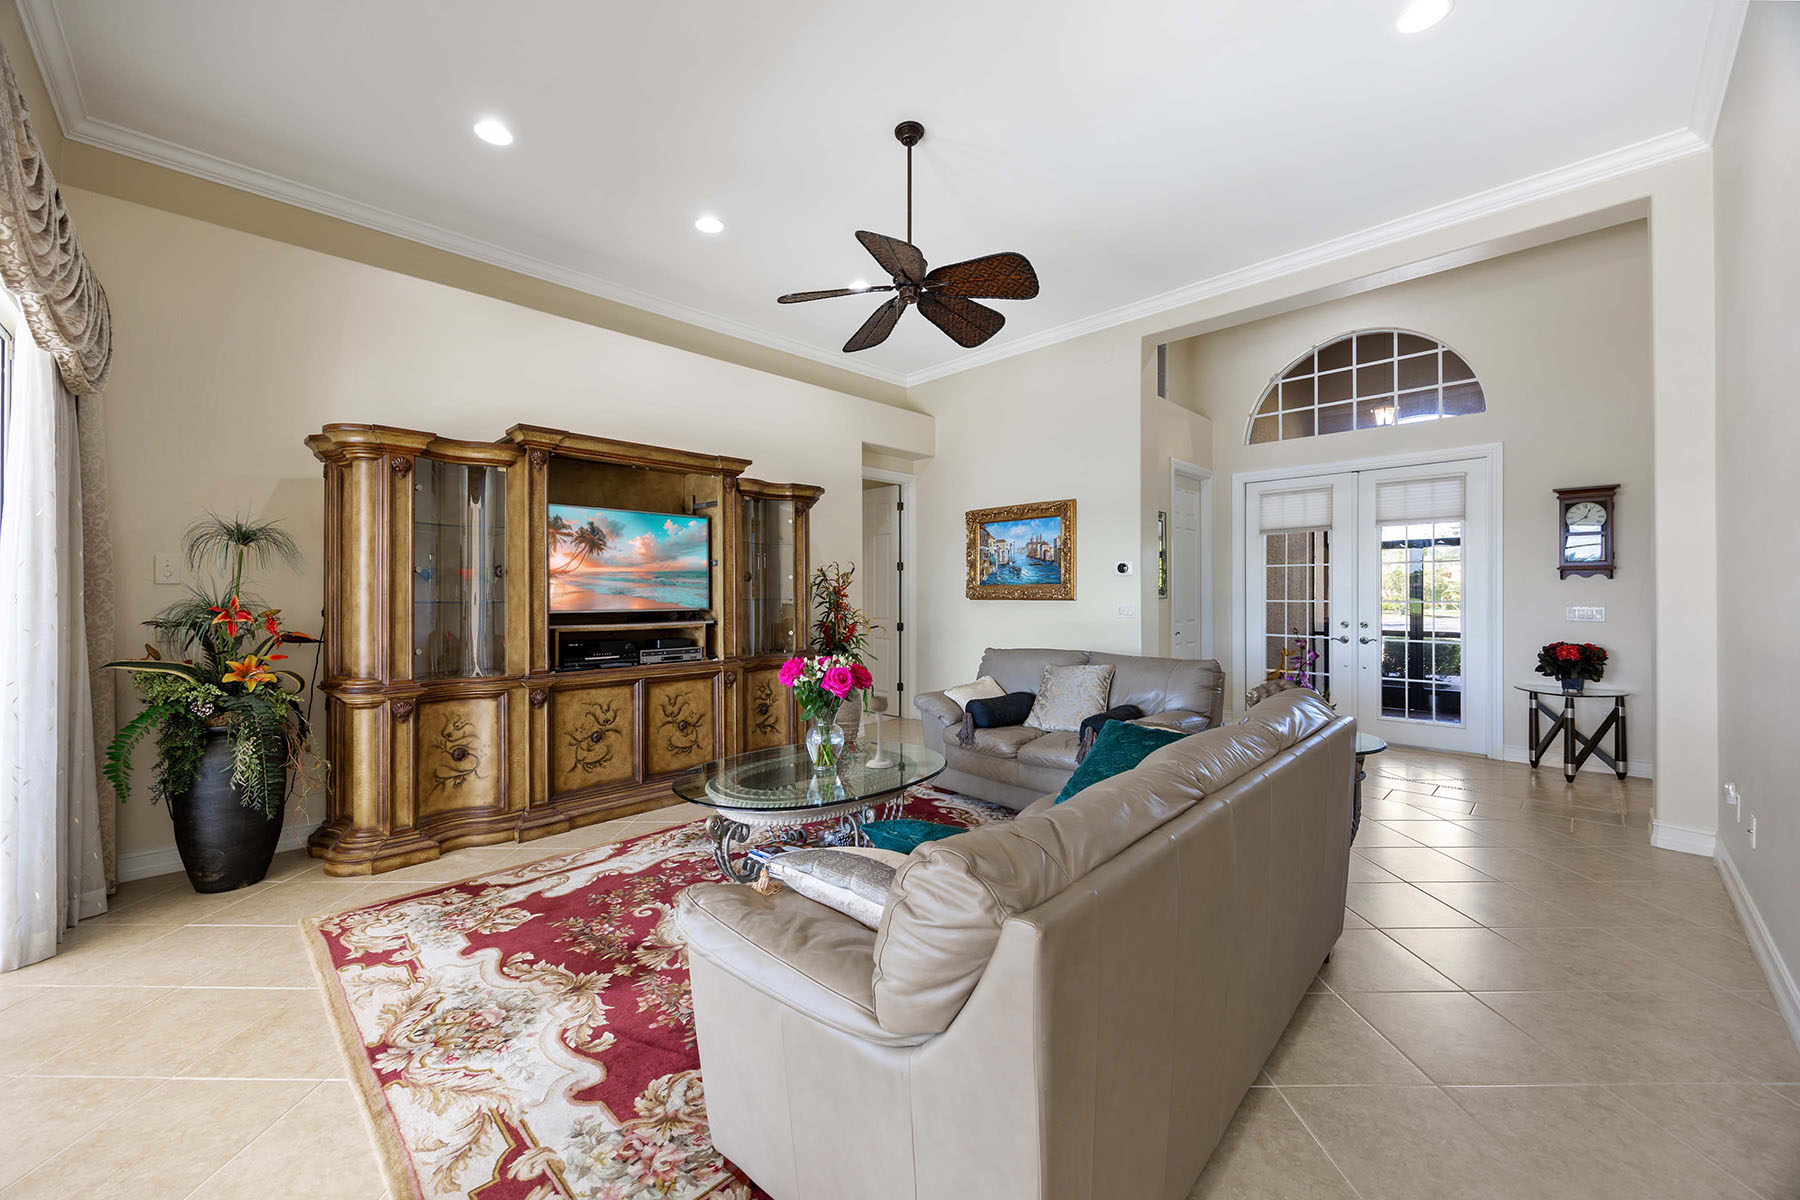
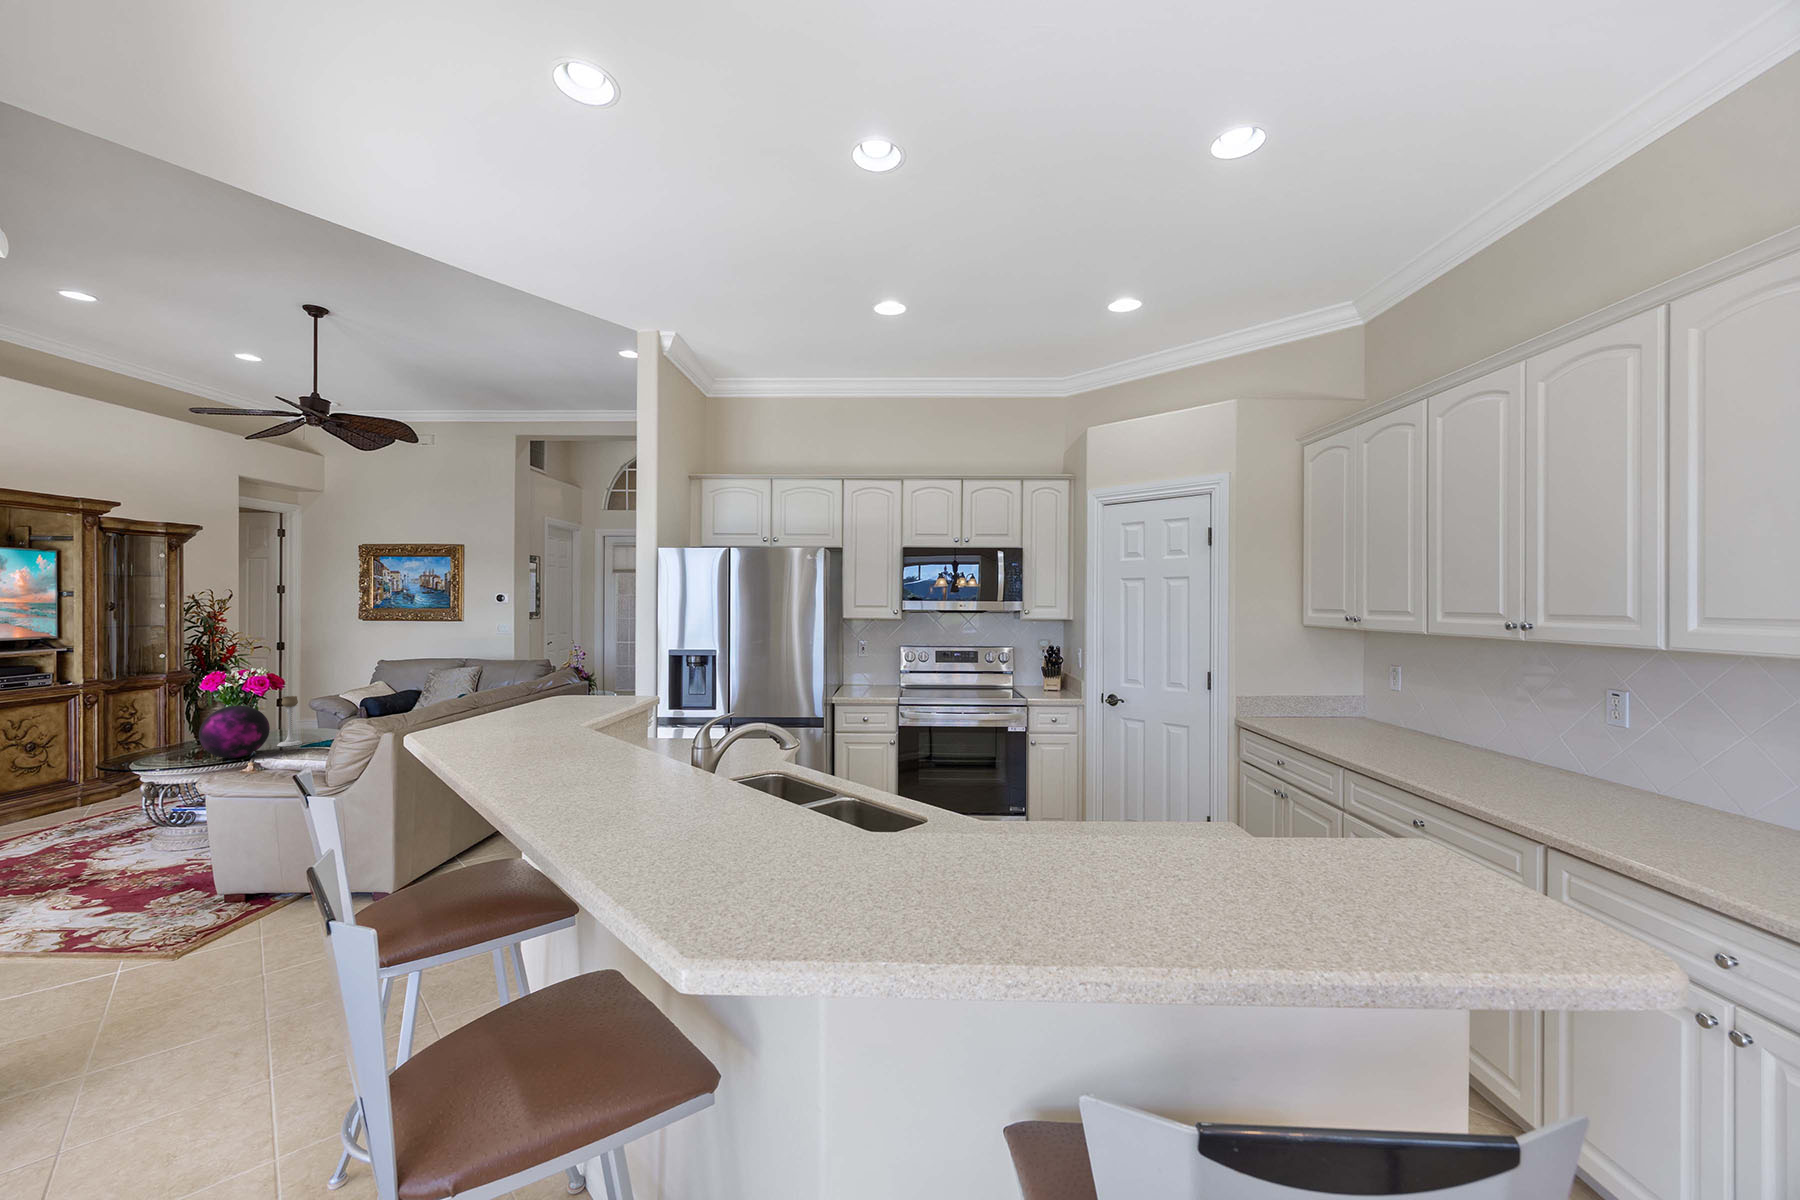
decorative orb: none [779,707,853,781] -> present [199,705,270,758]

